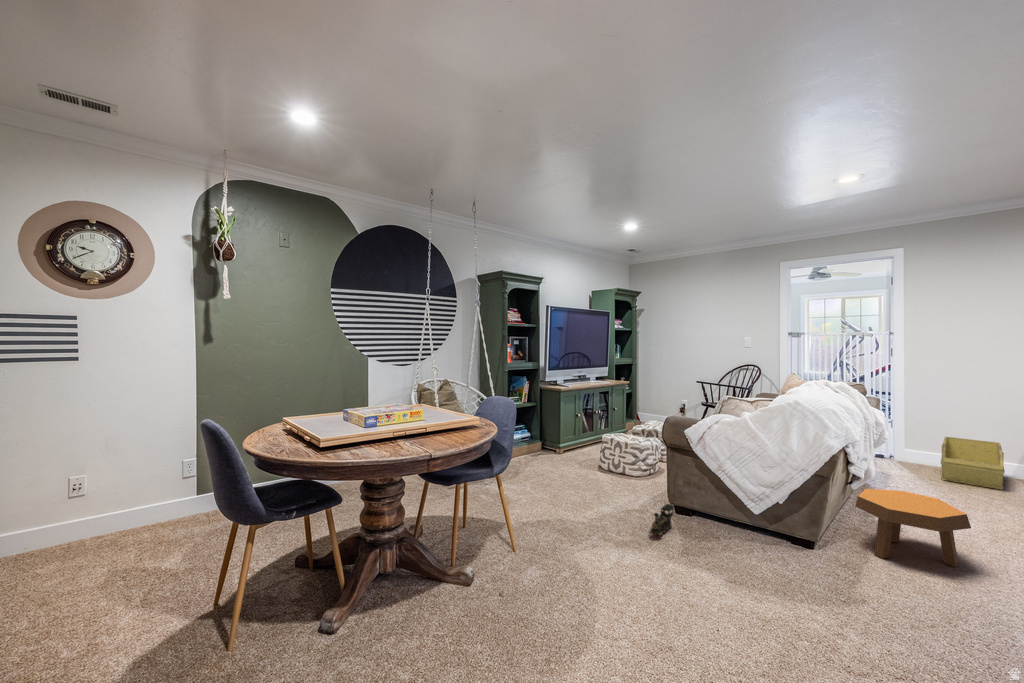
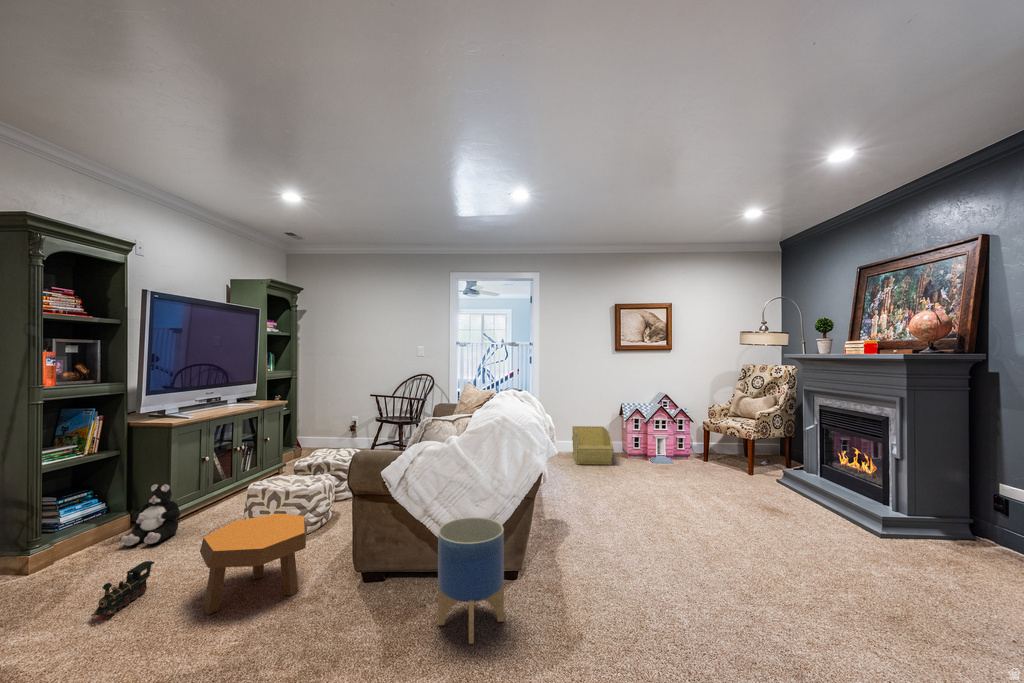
plush toy: none [538,426,566,461] -> present [121,484,180,546]
planter: none [724,477,781,565] -> present [438,517,504,644]
footstool: present [855,489,971,567] -> present [200,513,307,615]
toy train: present [649,504,674,539] -> present [91,561,154,624]

